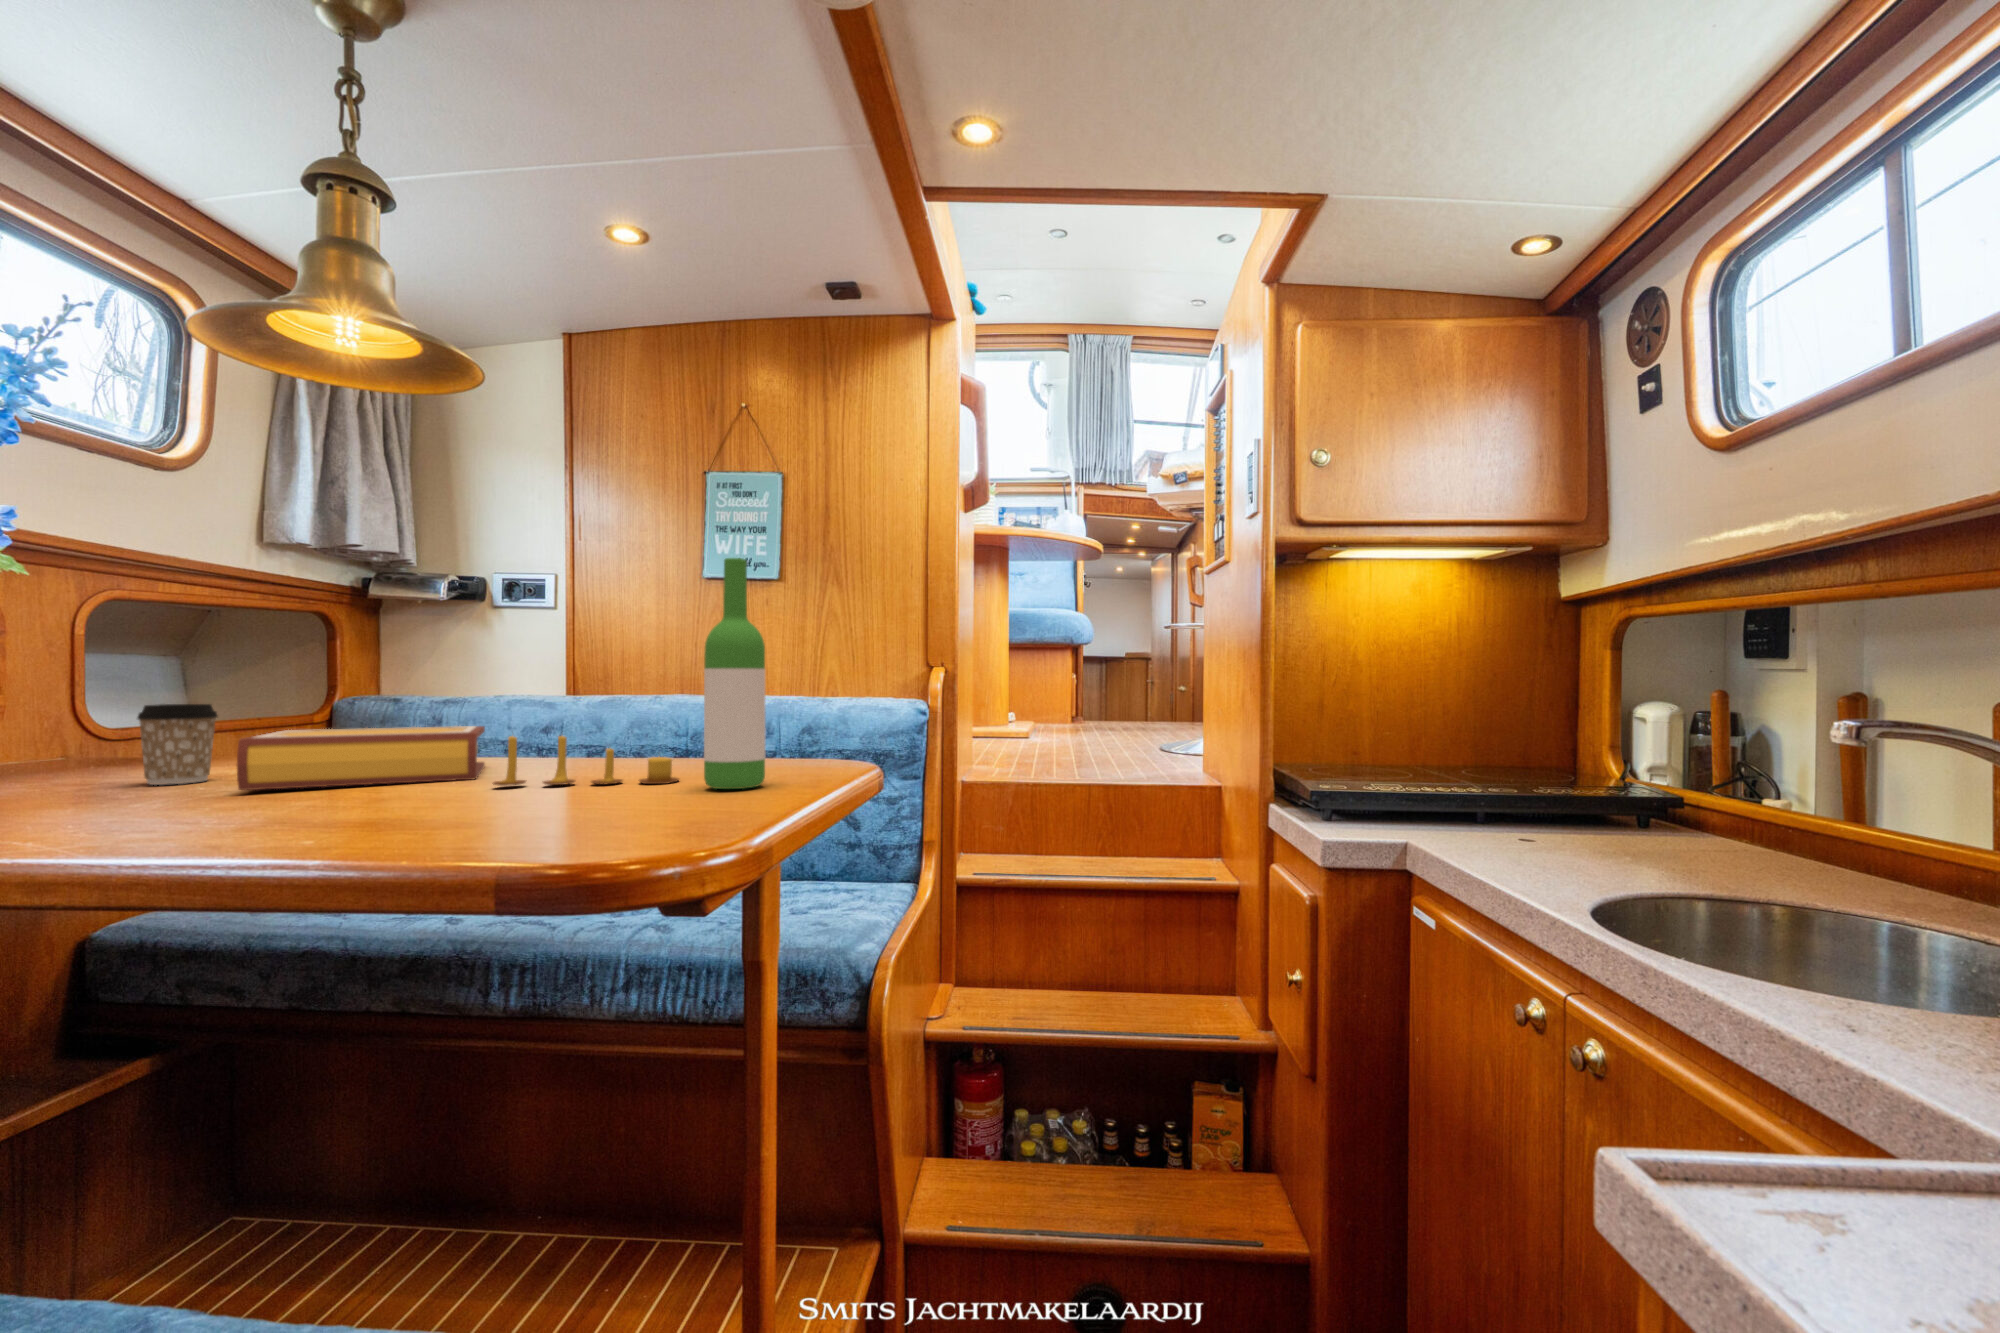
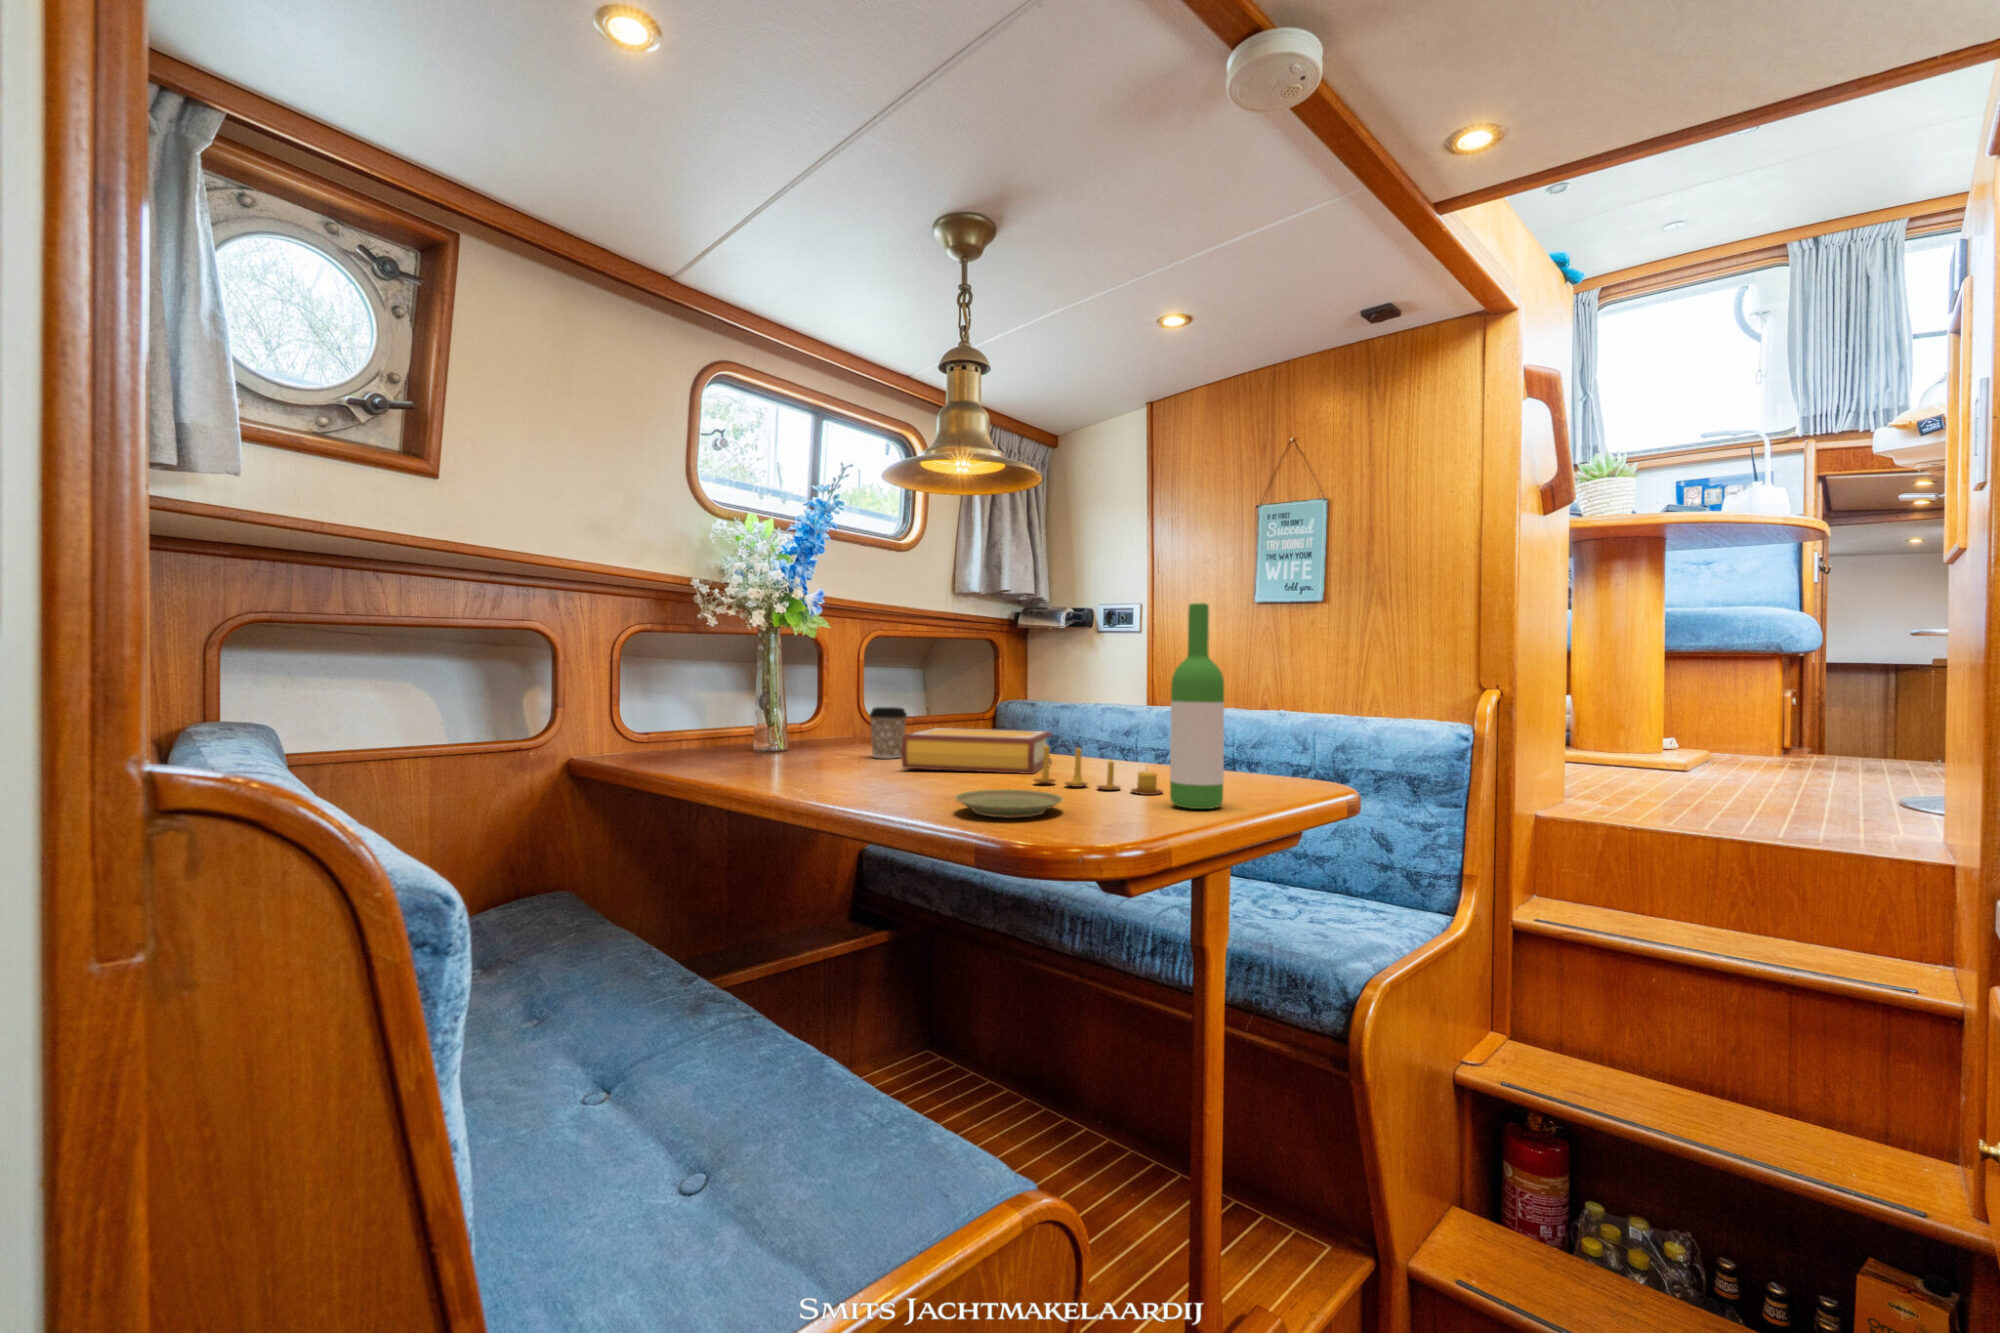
plate: none [415,789,582,824] -> present [955,789,1063,818]

